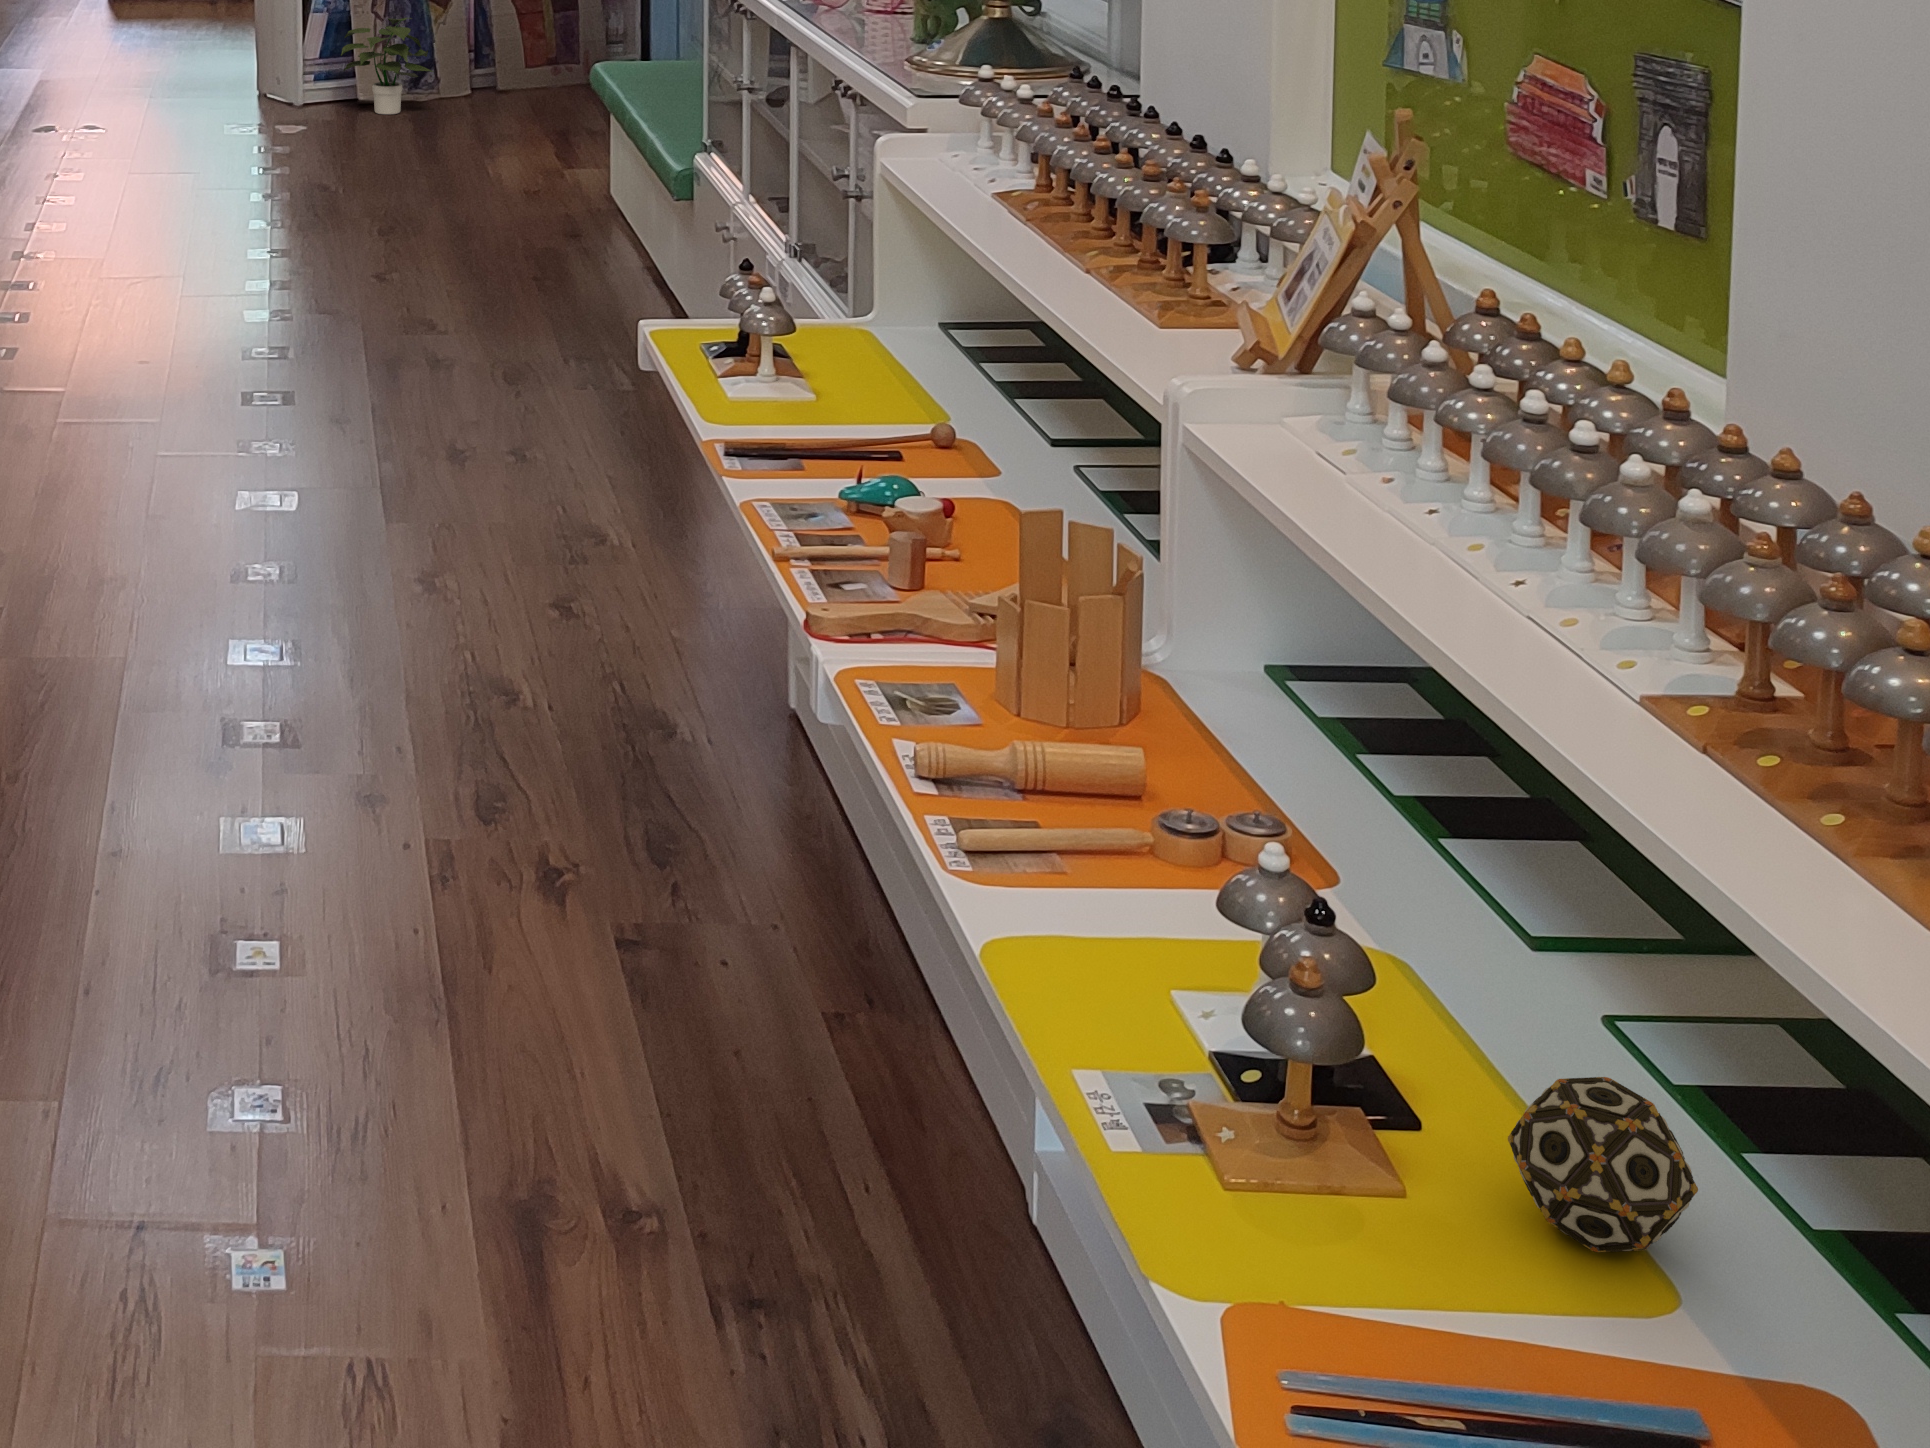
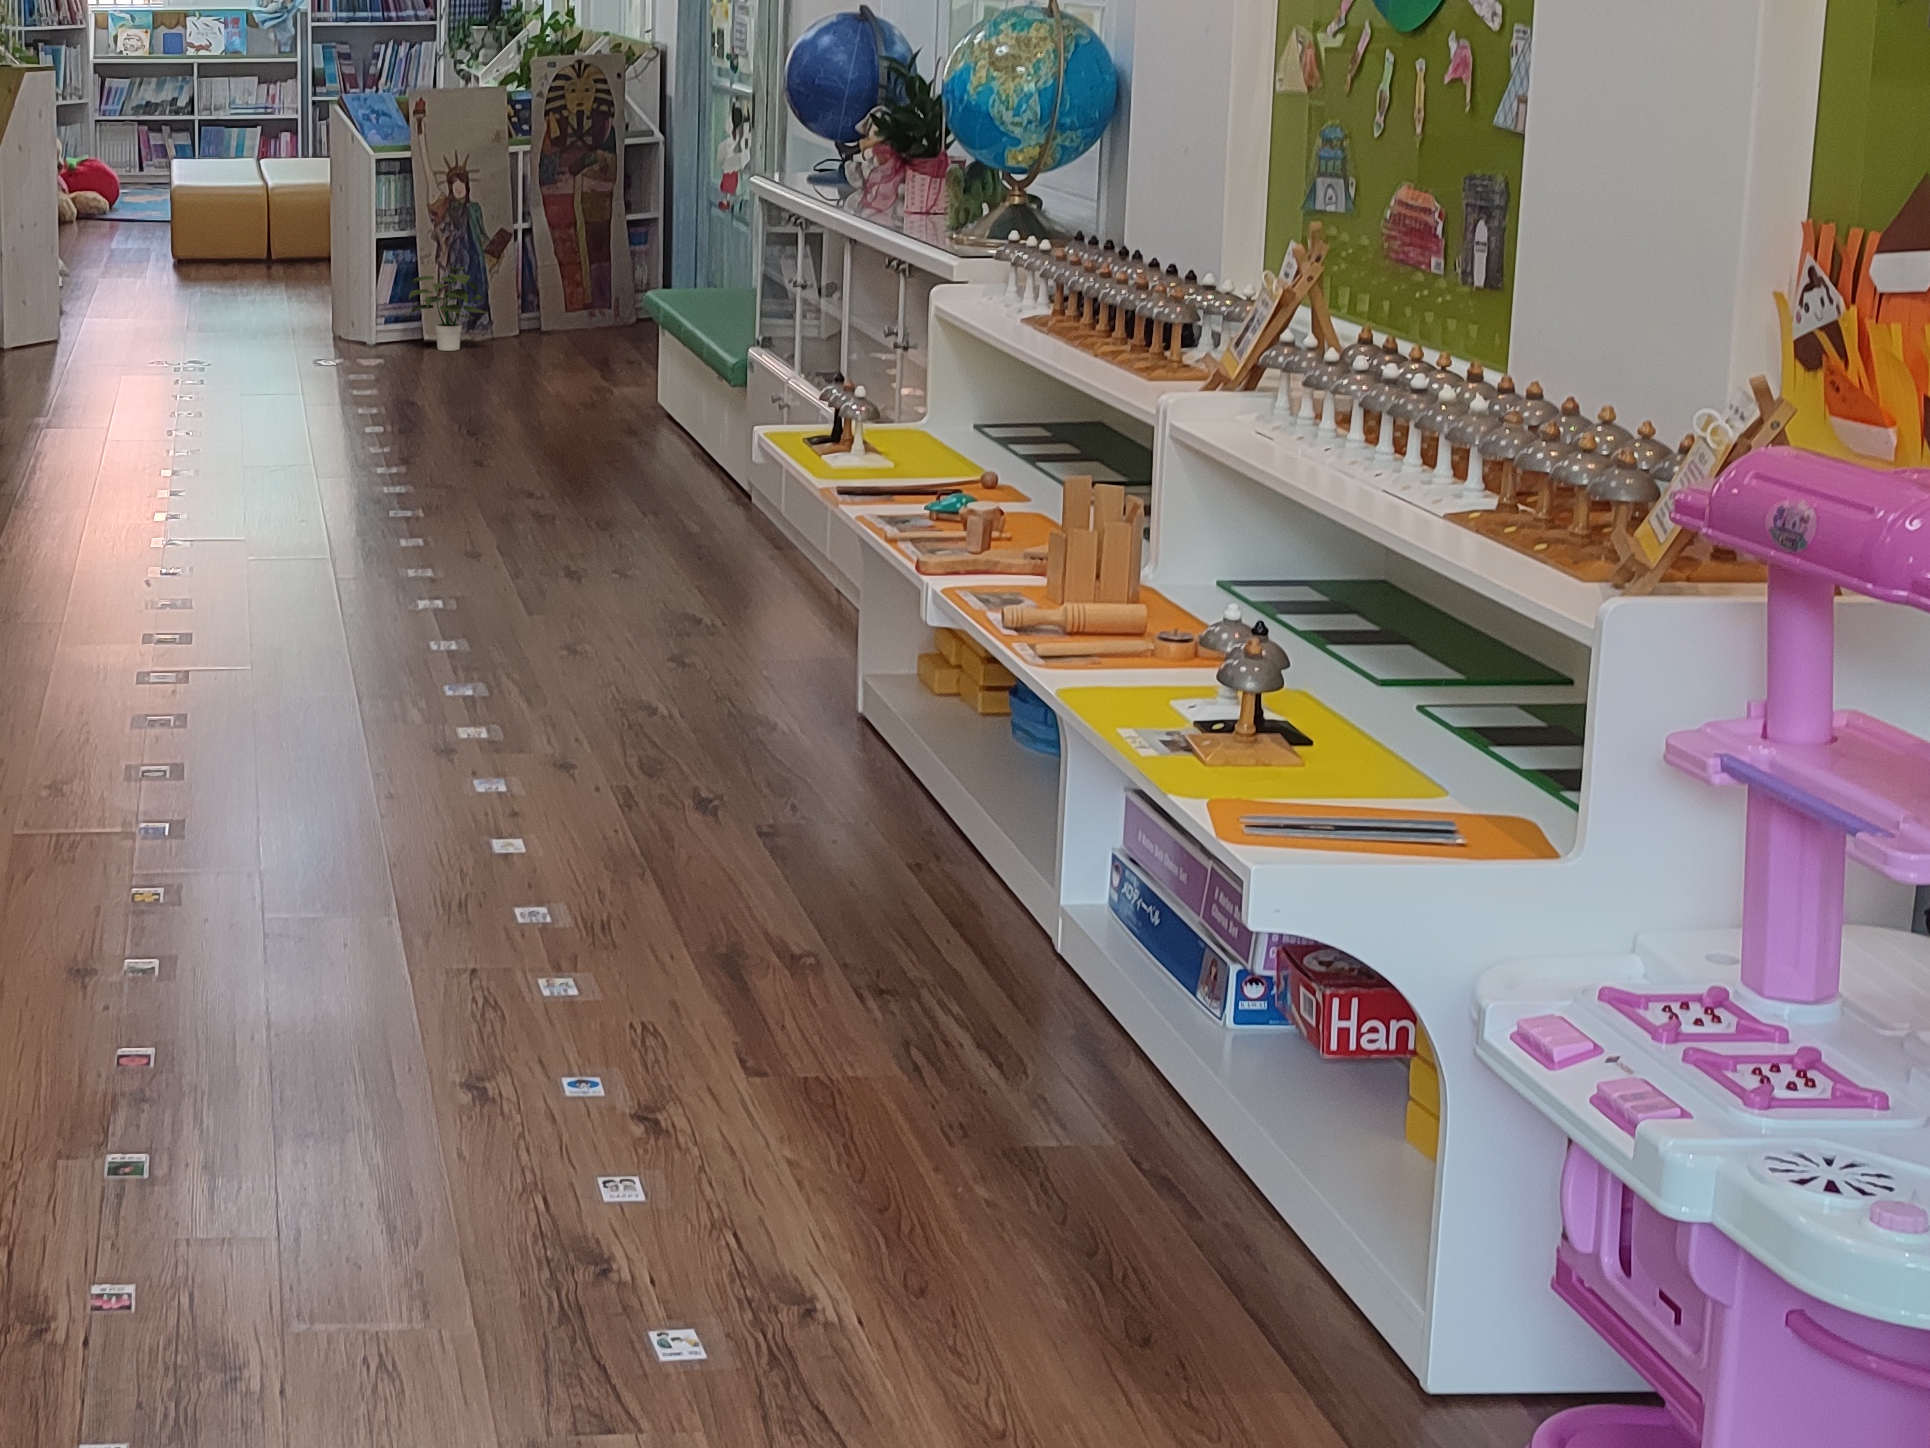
decorative ball: present [1508,1077,1698,1252] -> none [1360,717,1461,806]

